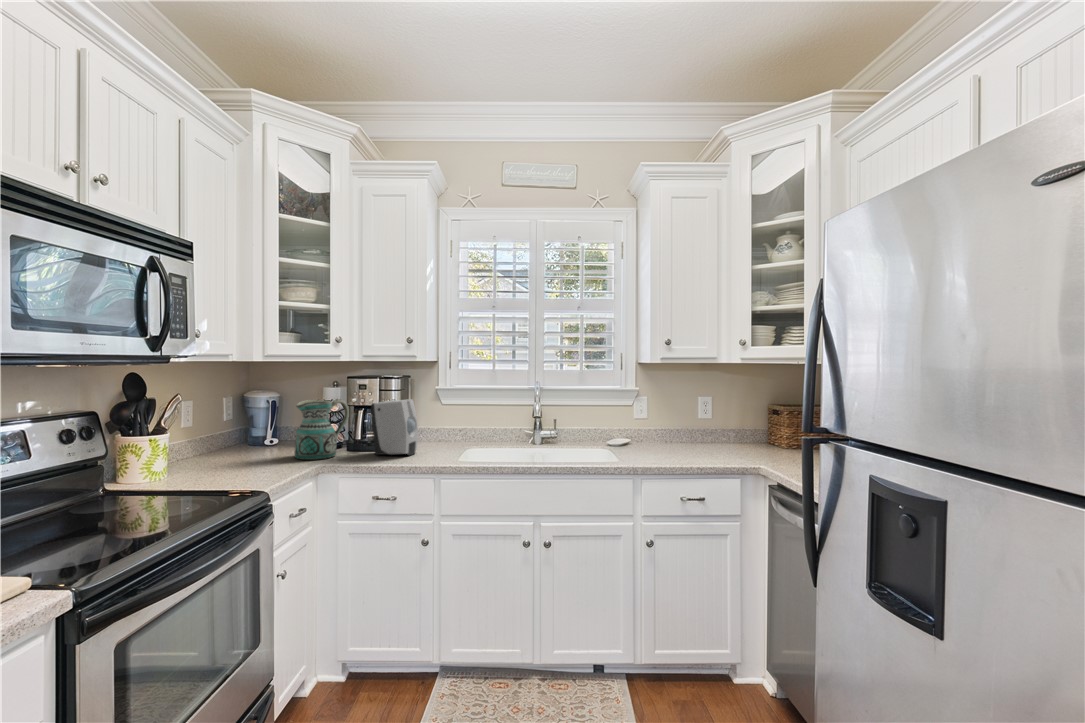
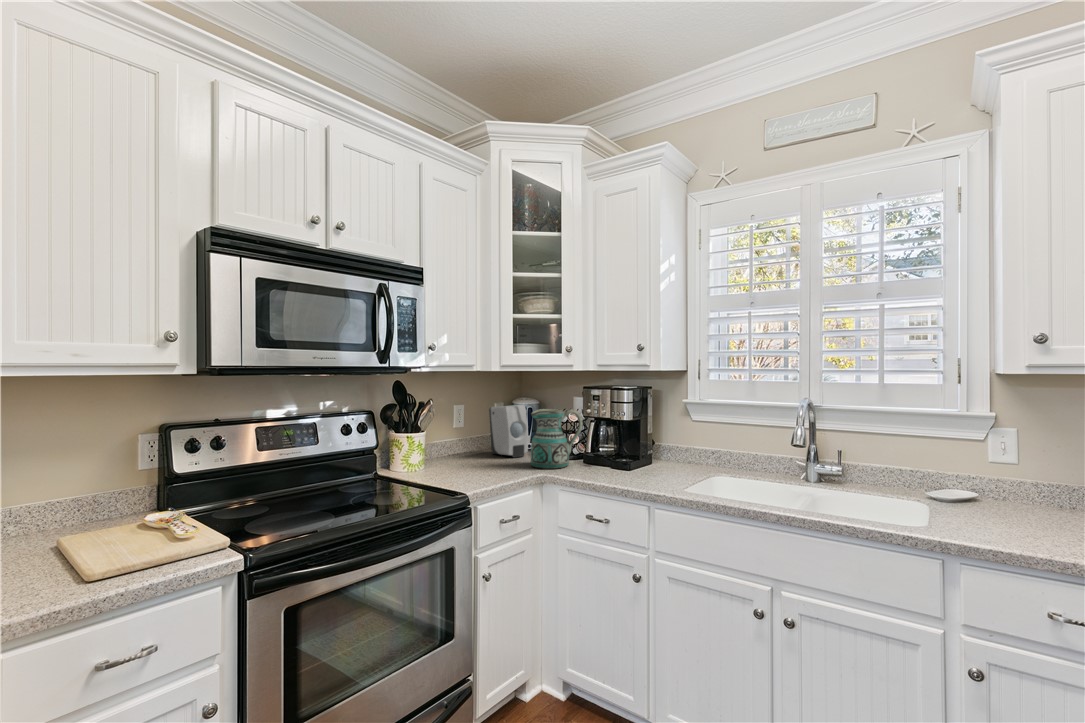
soap dispenser: present [371,399,418,456] -> present [489,405,528,458]

